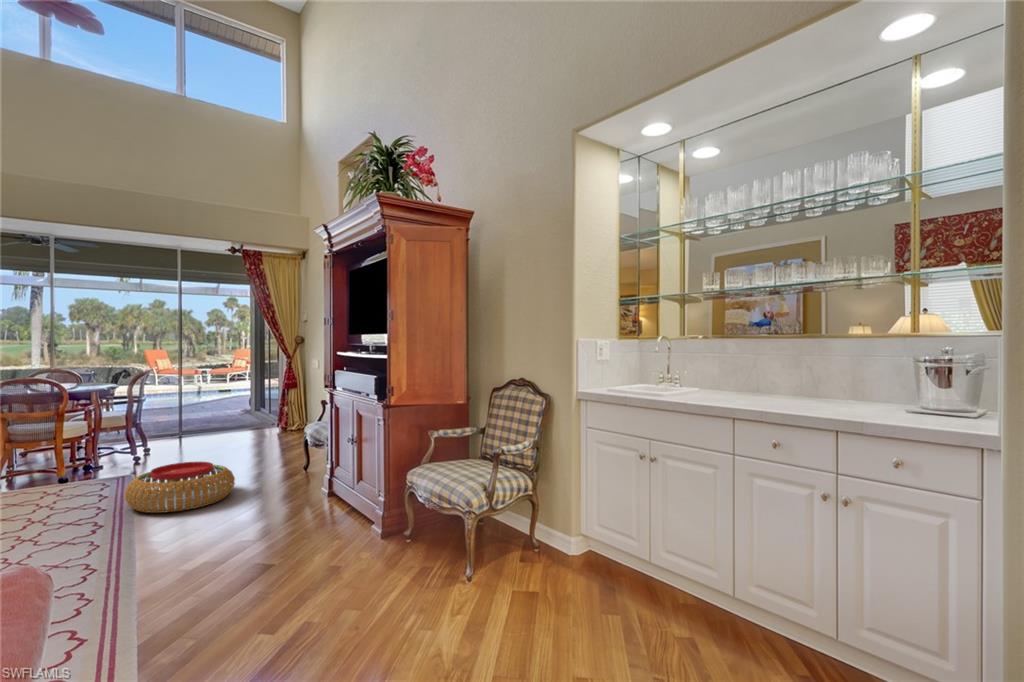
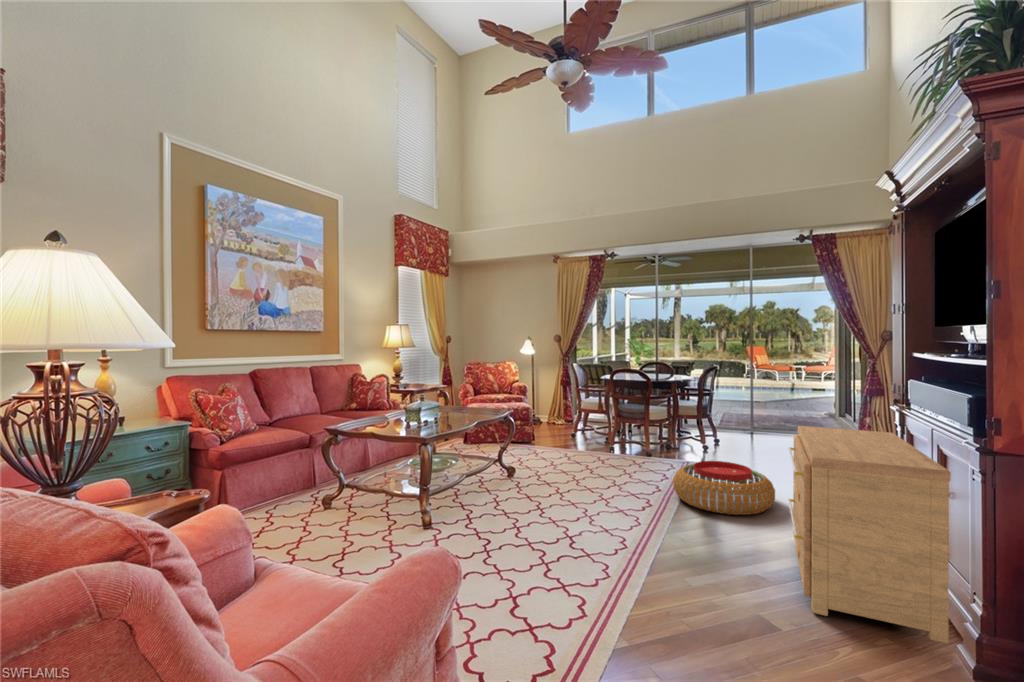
side table: none [256,409,367,545] -> present [788,426,951,643]

